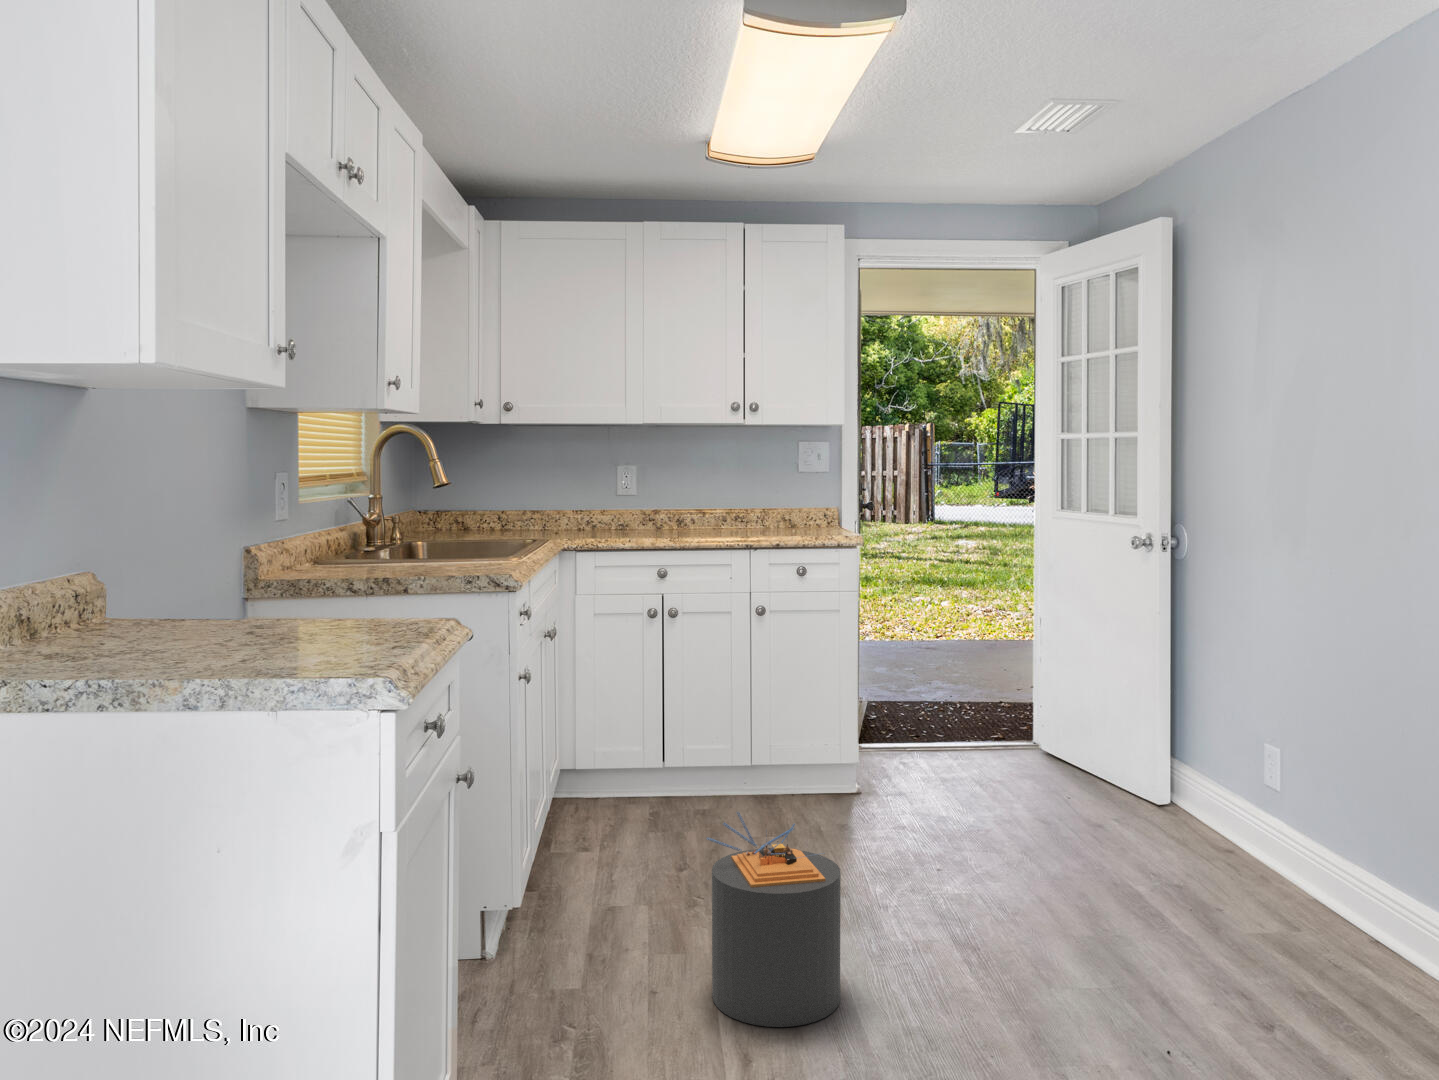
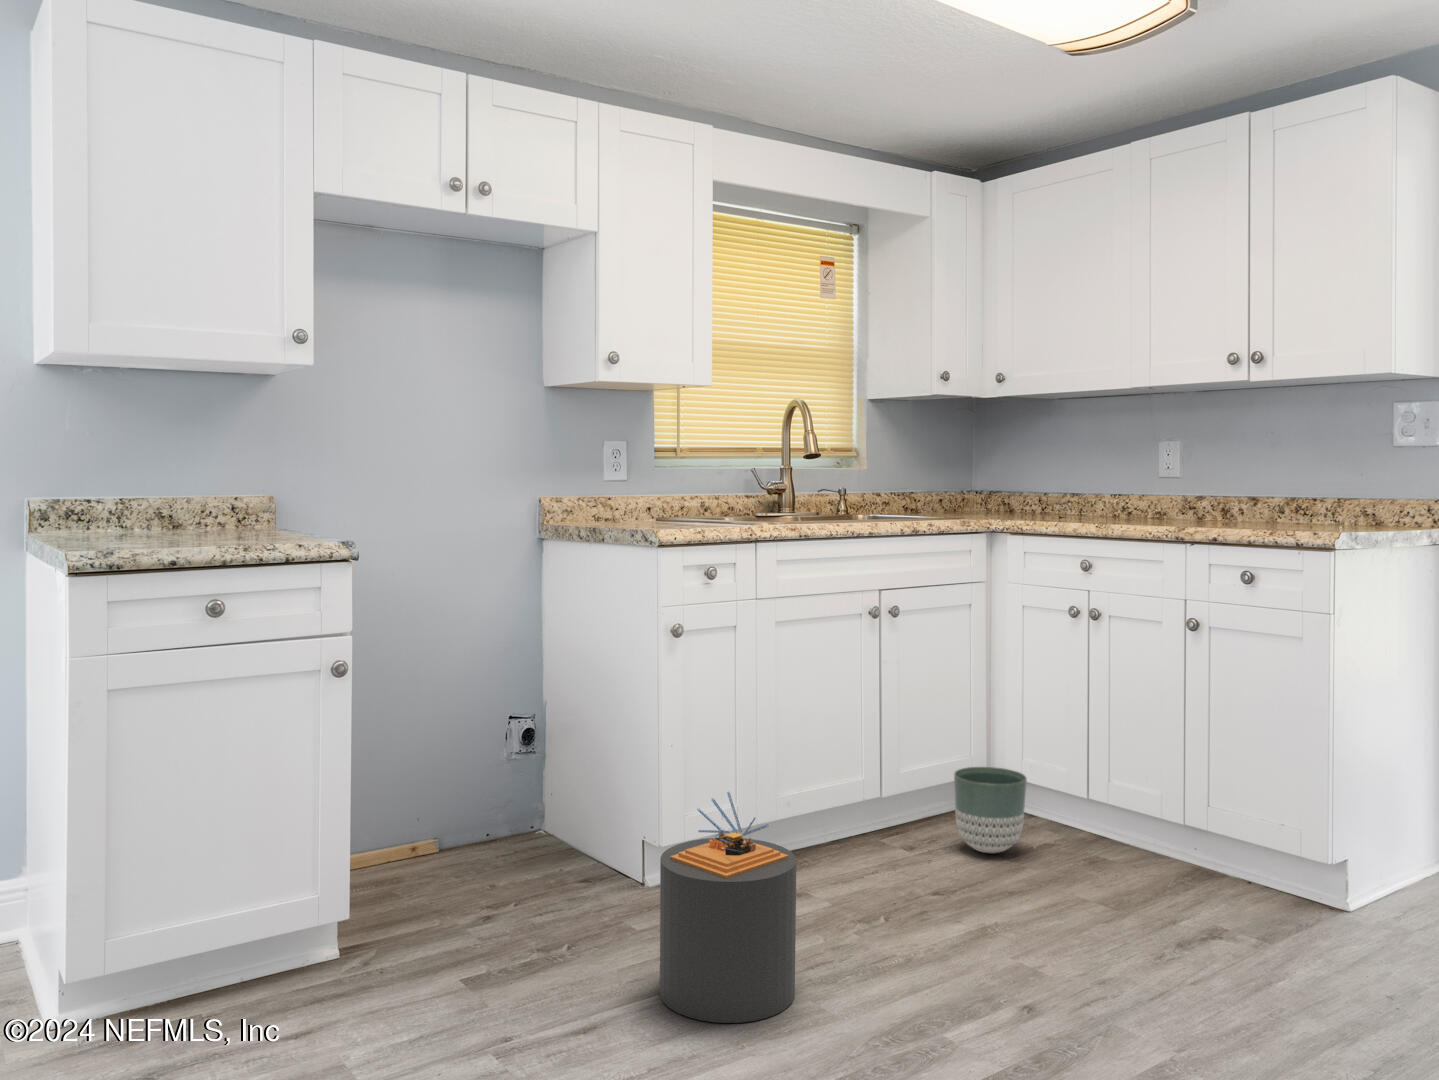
planter: none [611,756,674,832] -> present [954,767,1027,853]

